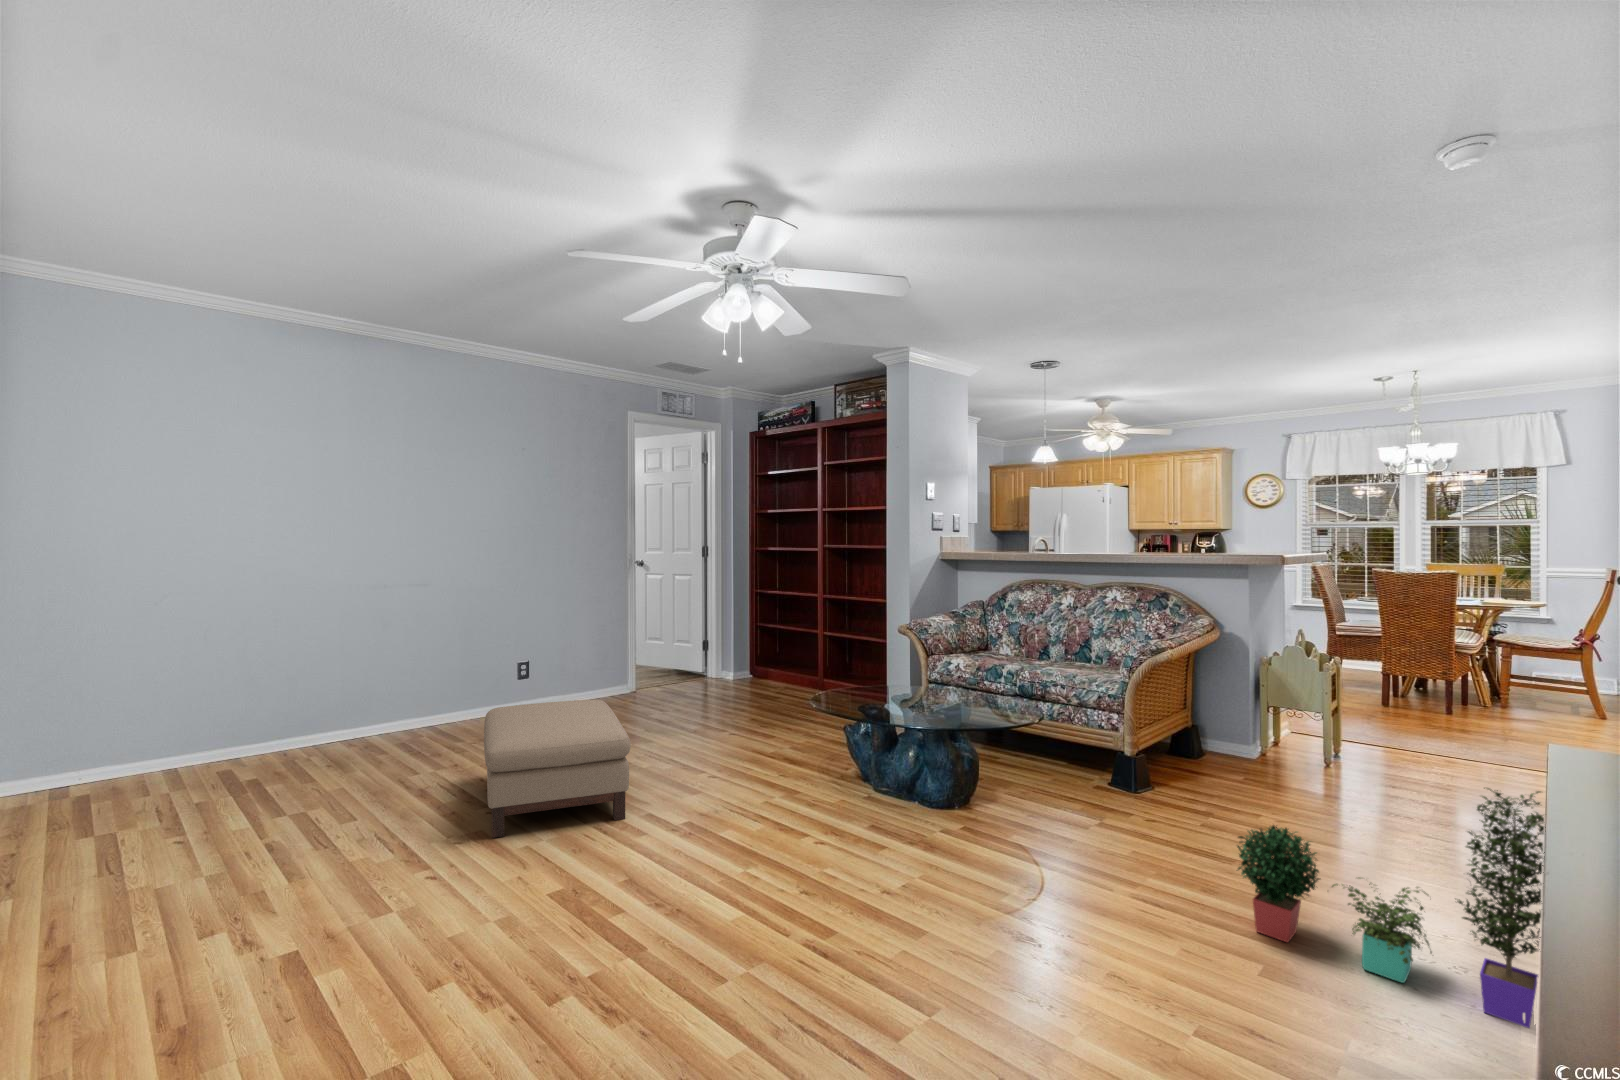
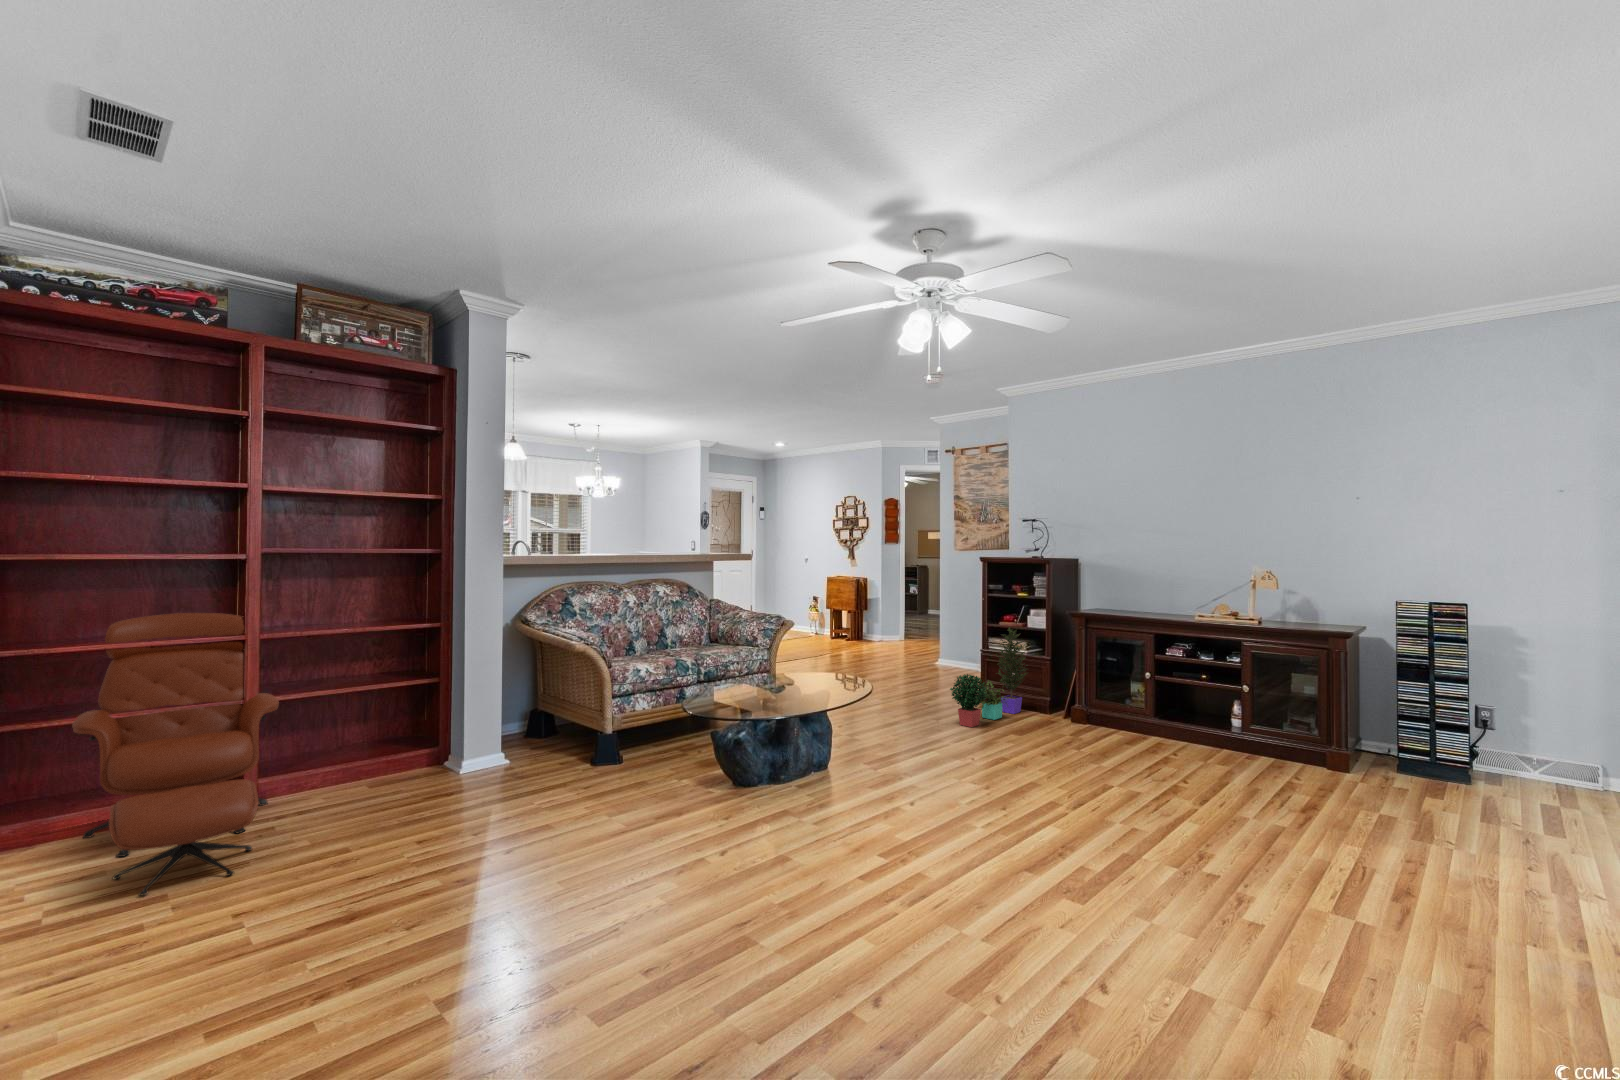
lounge chair: none [702,573,837,697] -> present [72,613,279,895]
ottoman: present [484,699,631,838] -> none [664,783,971,1038]

